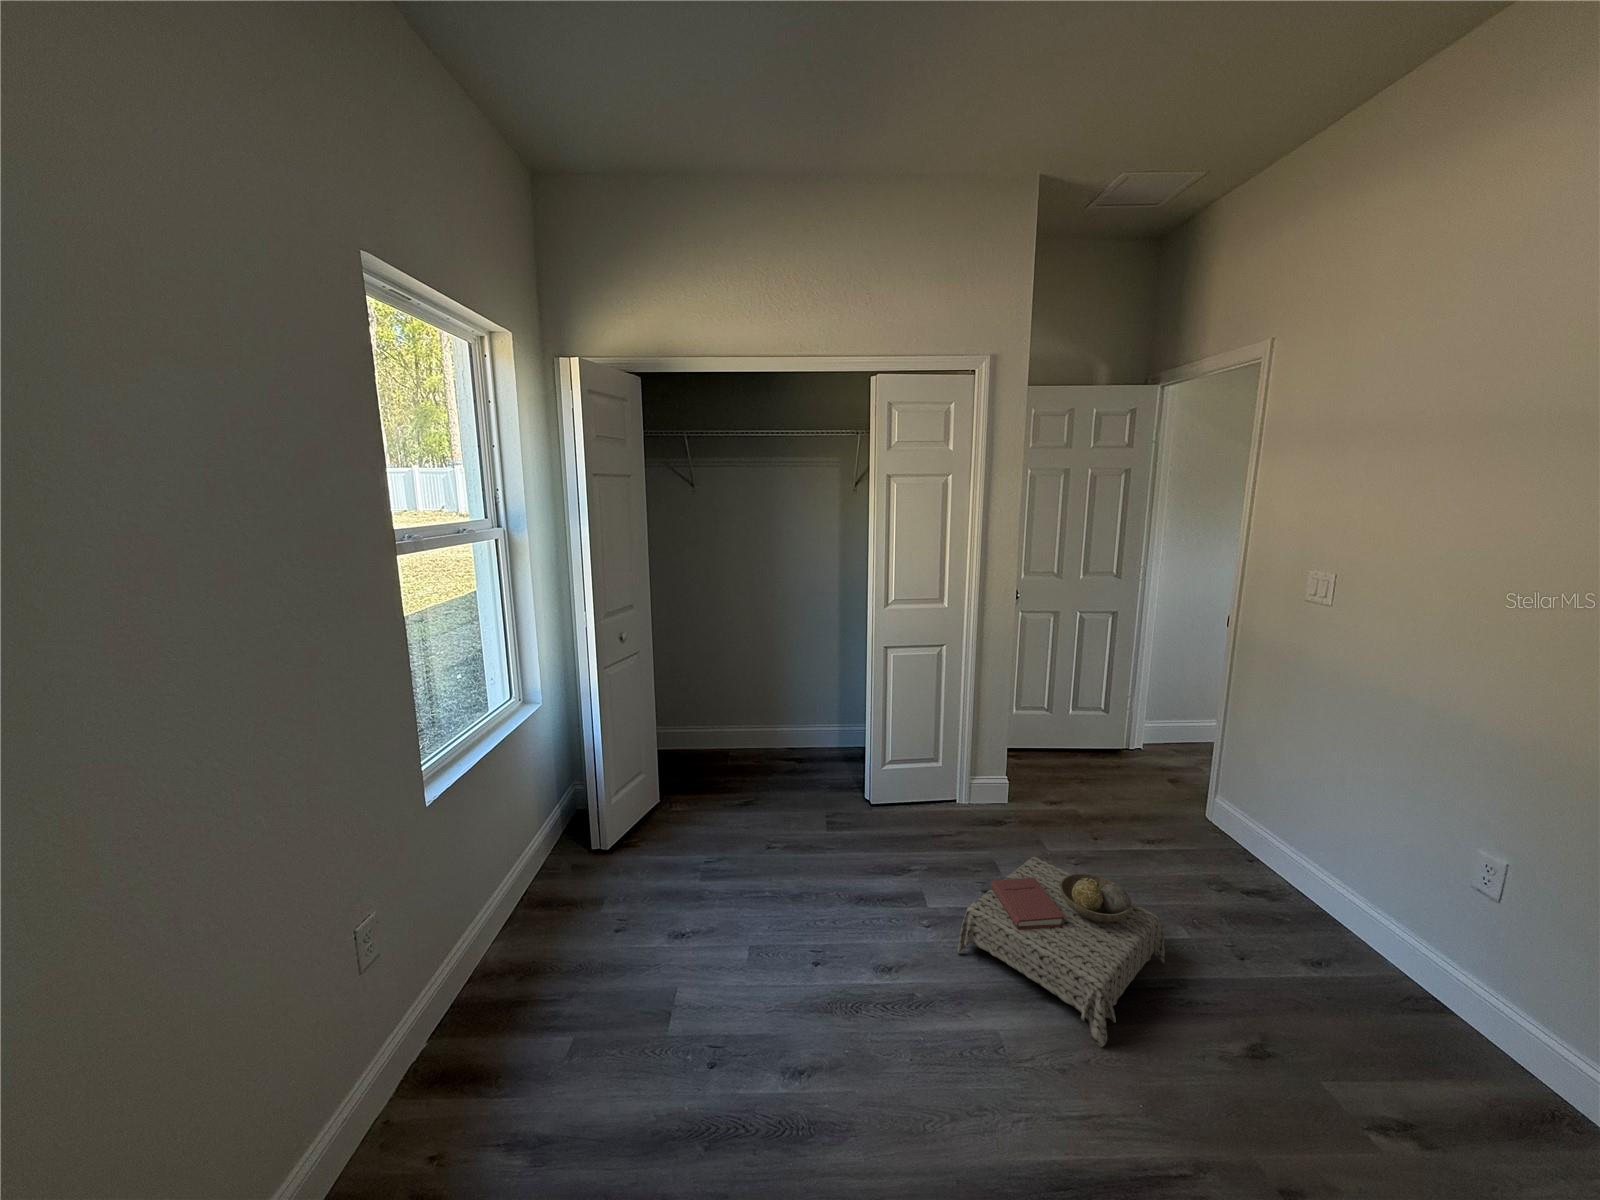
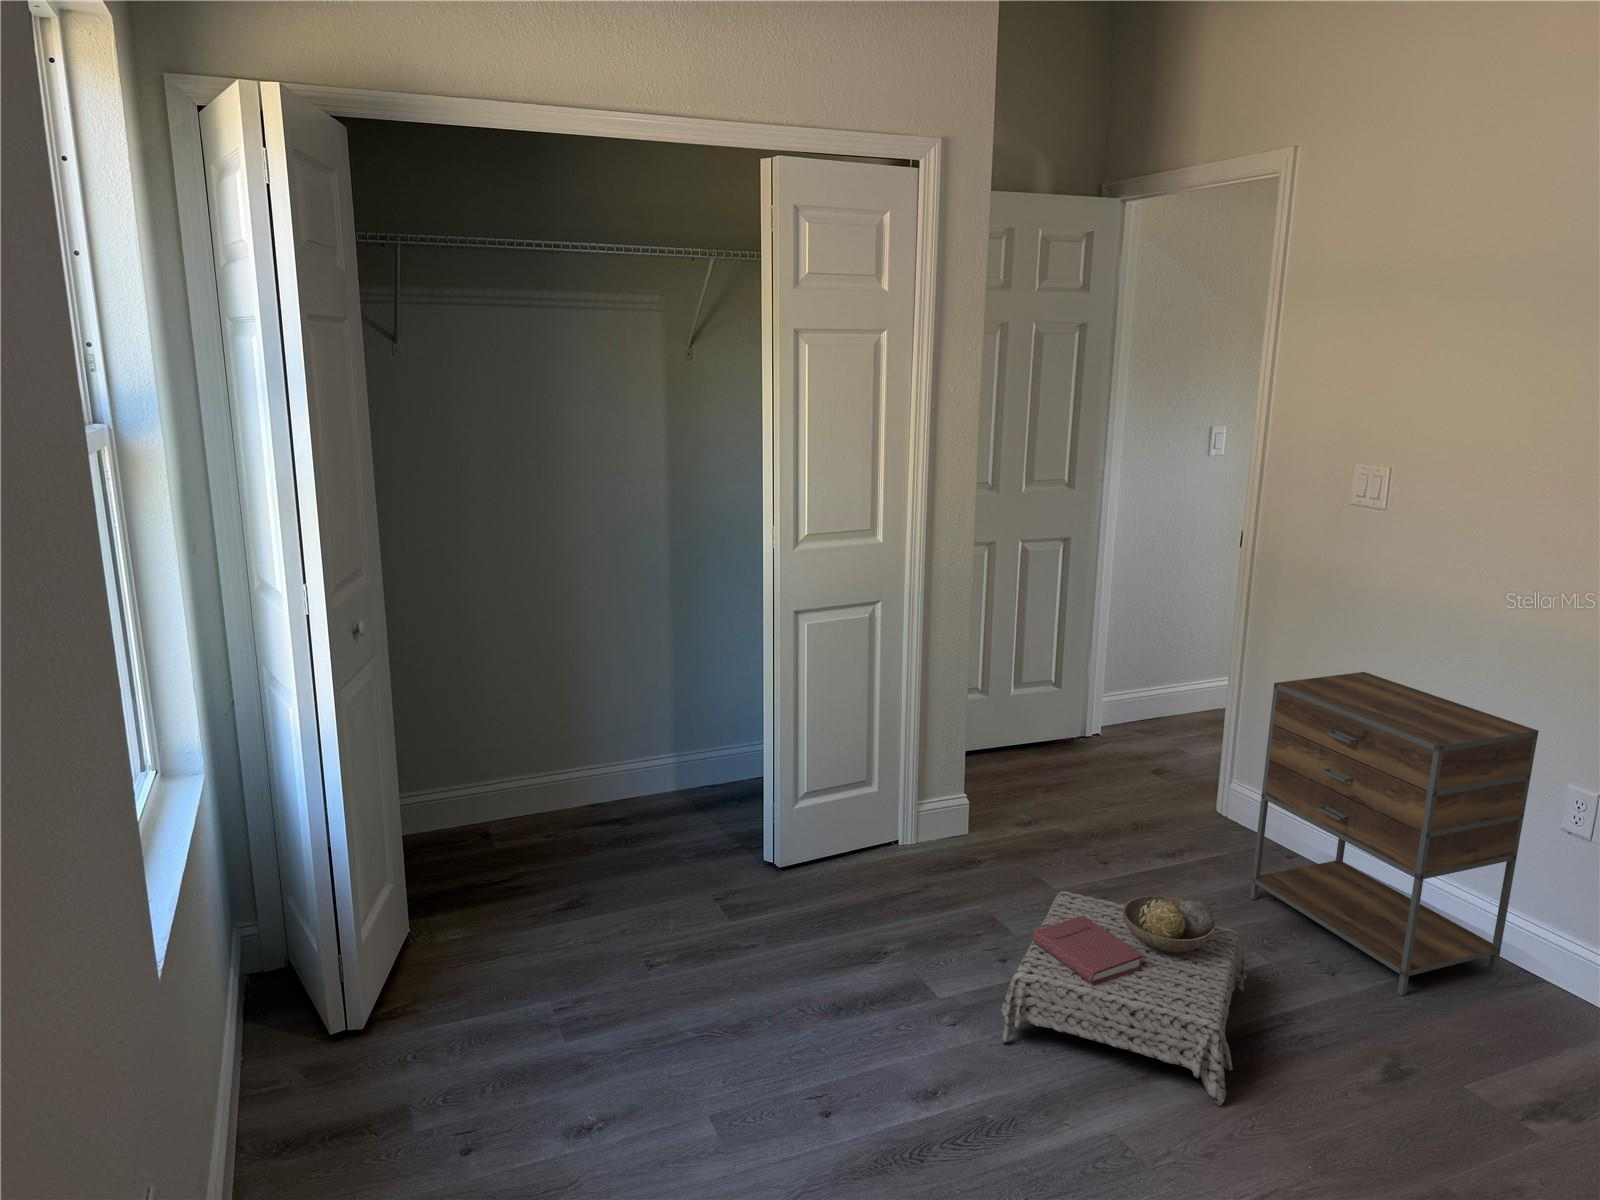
nightstand: none [1207,732,1468,1007] -> present [1250,672,1539,996]

